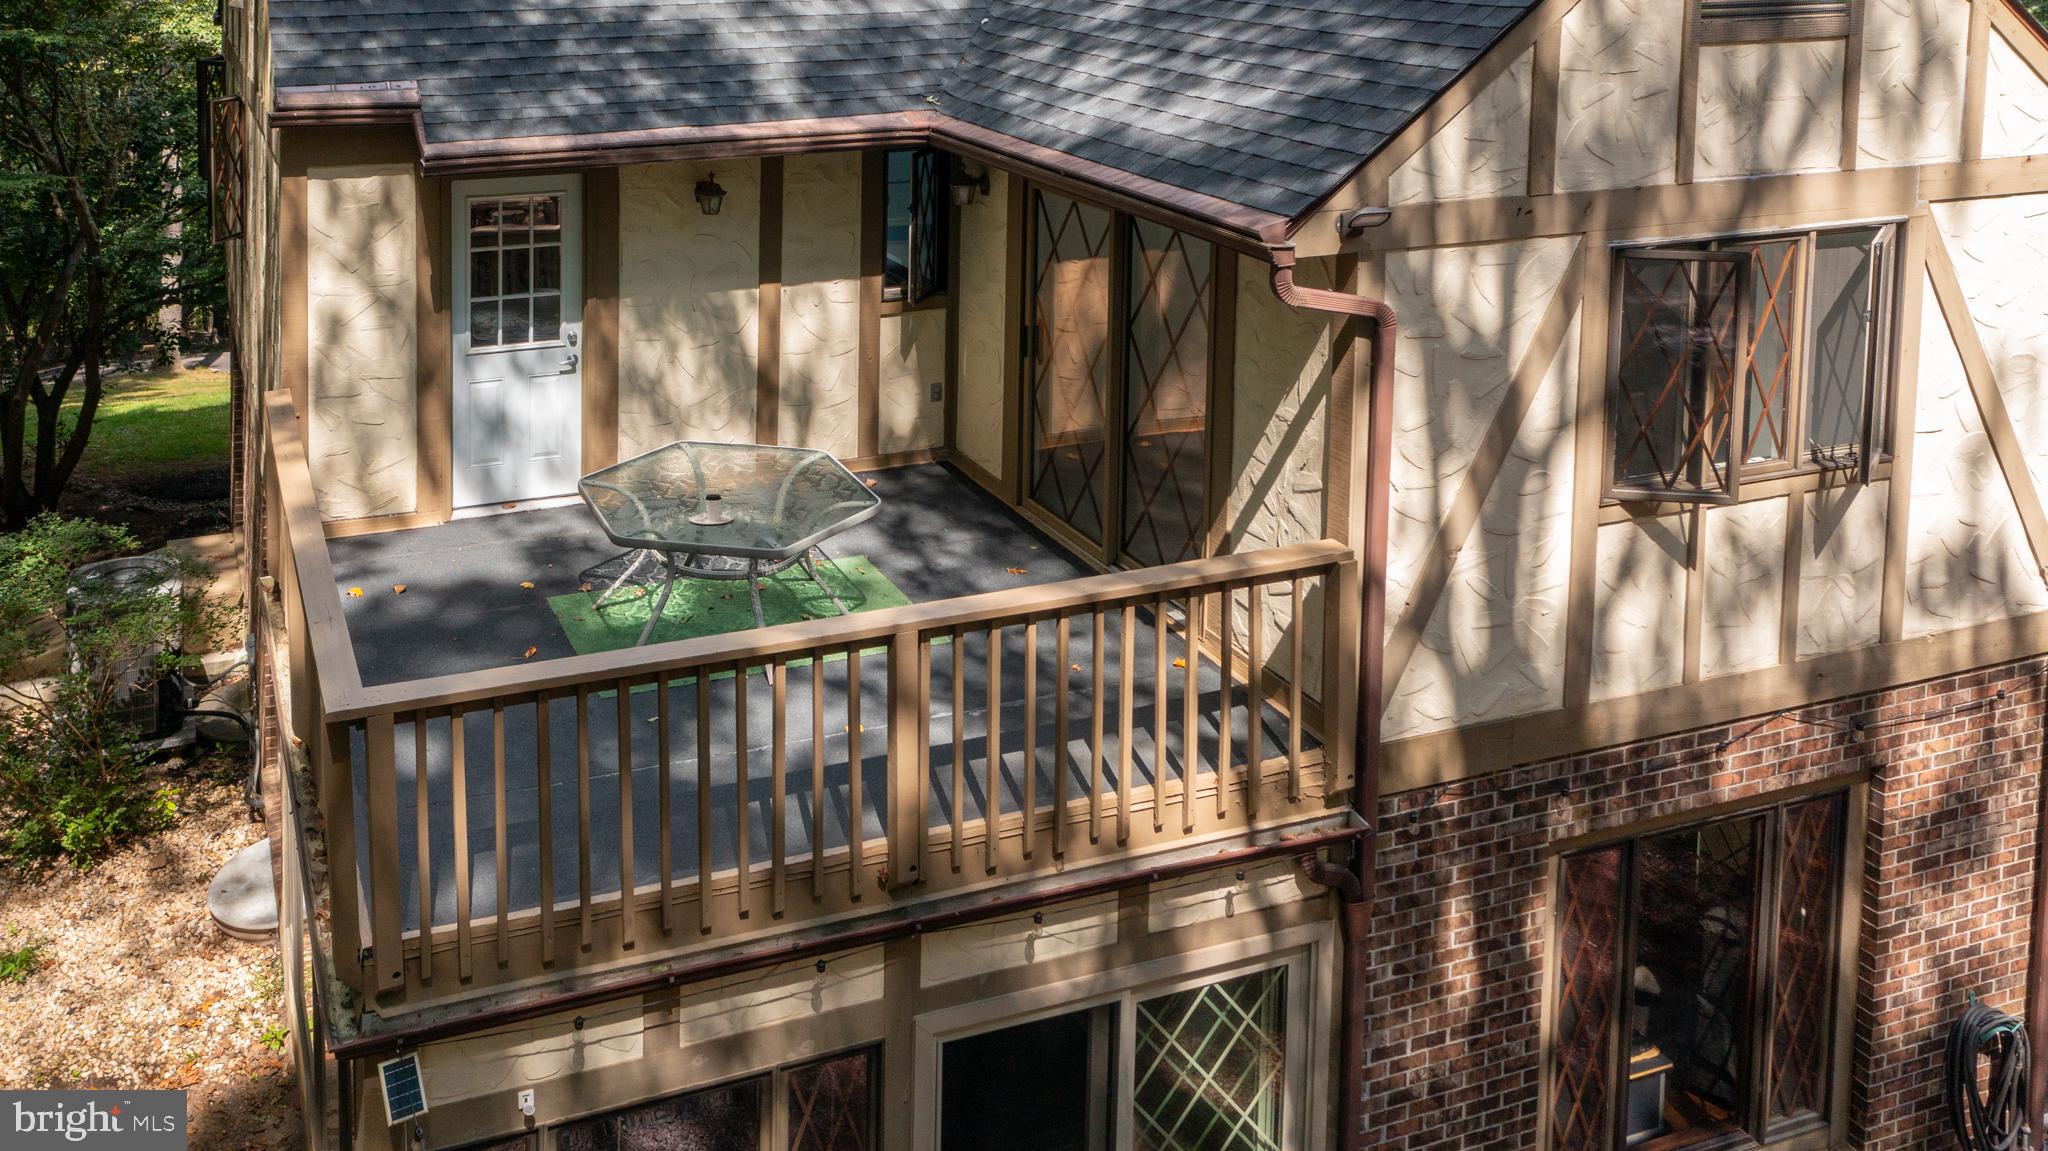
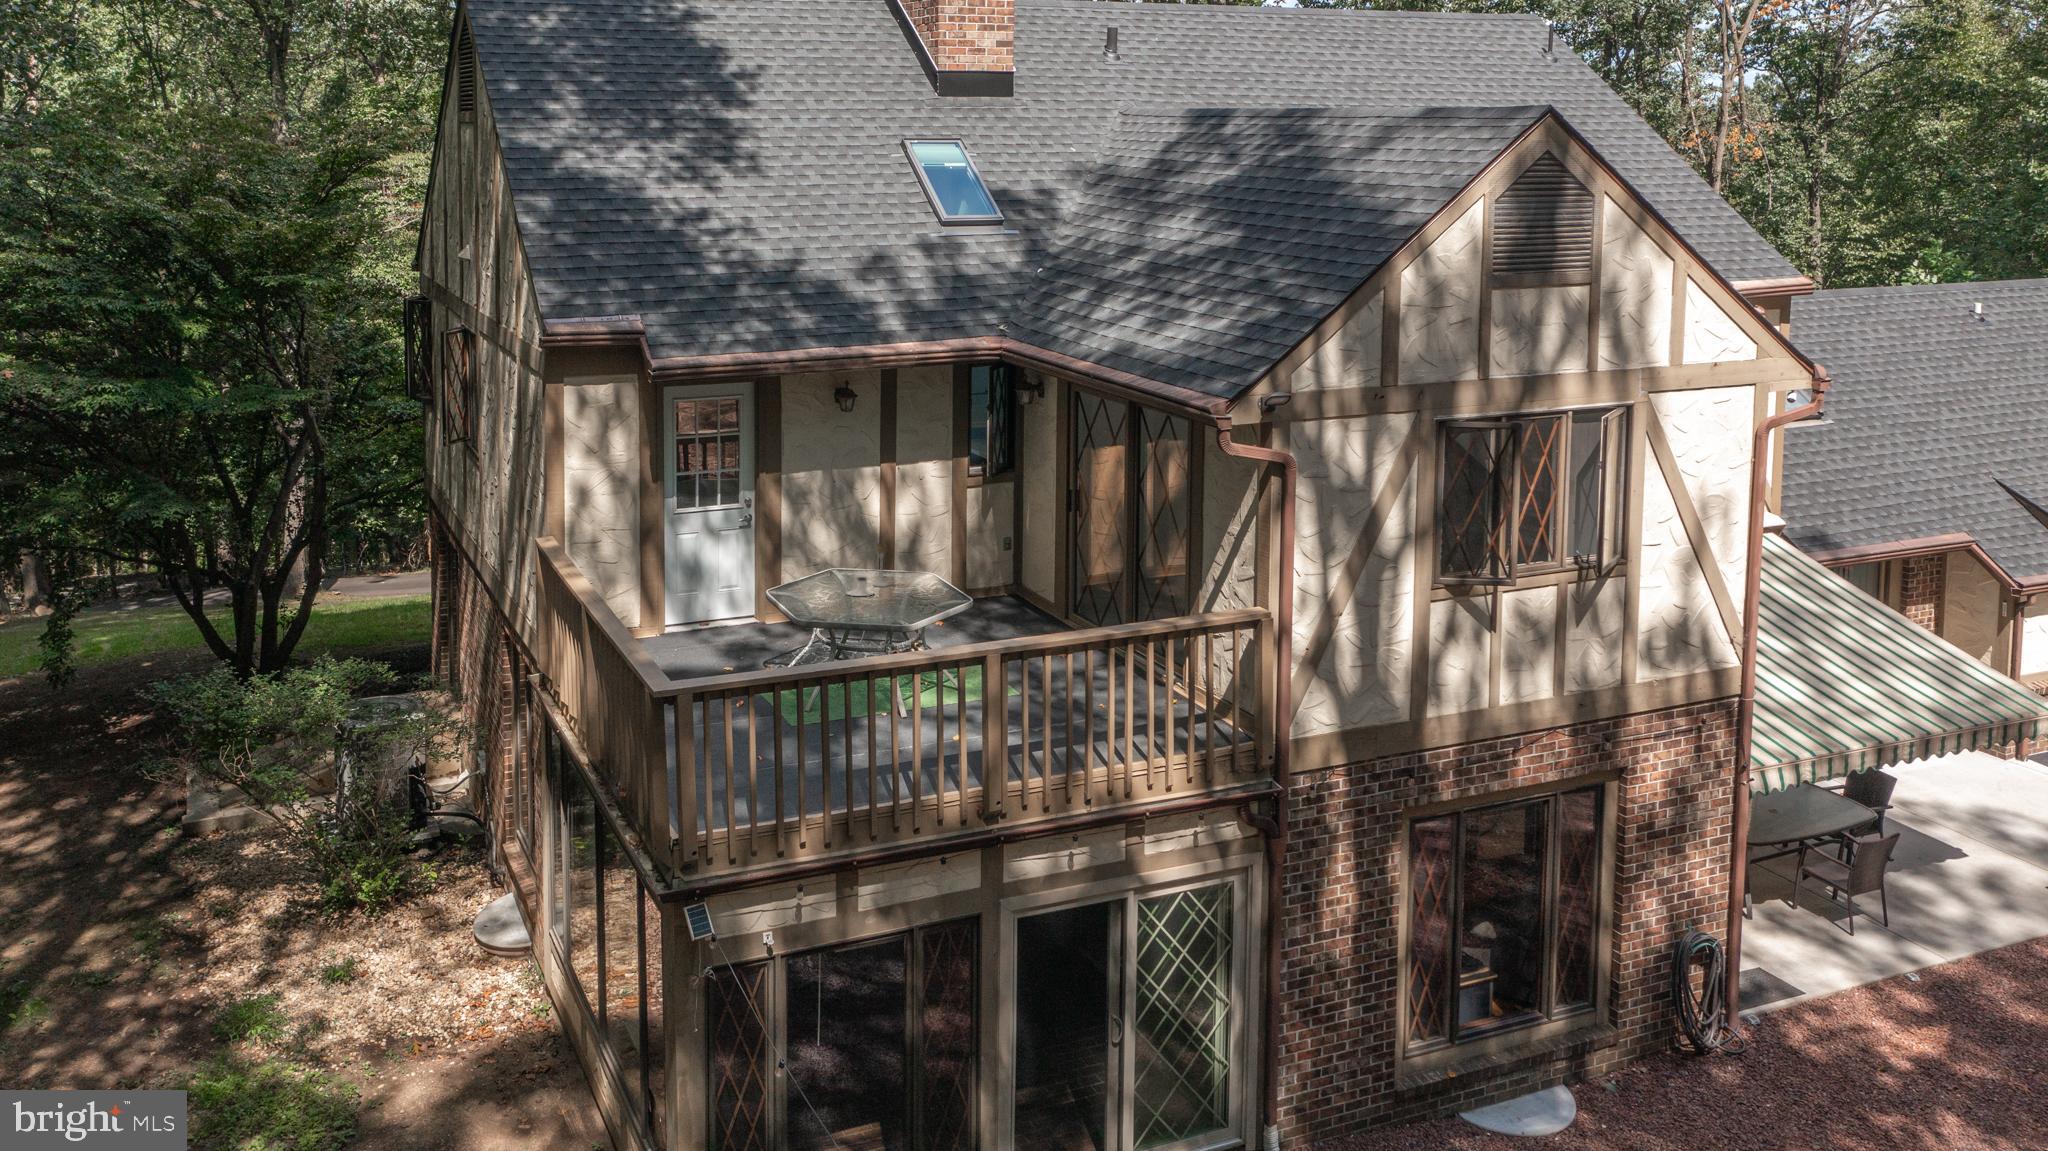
candle holder: none [732,440,758,507] -> present [874,543,889,587]

